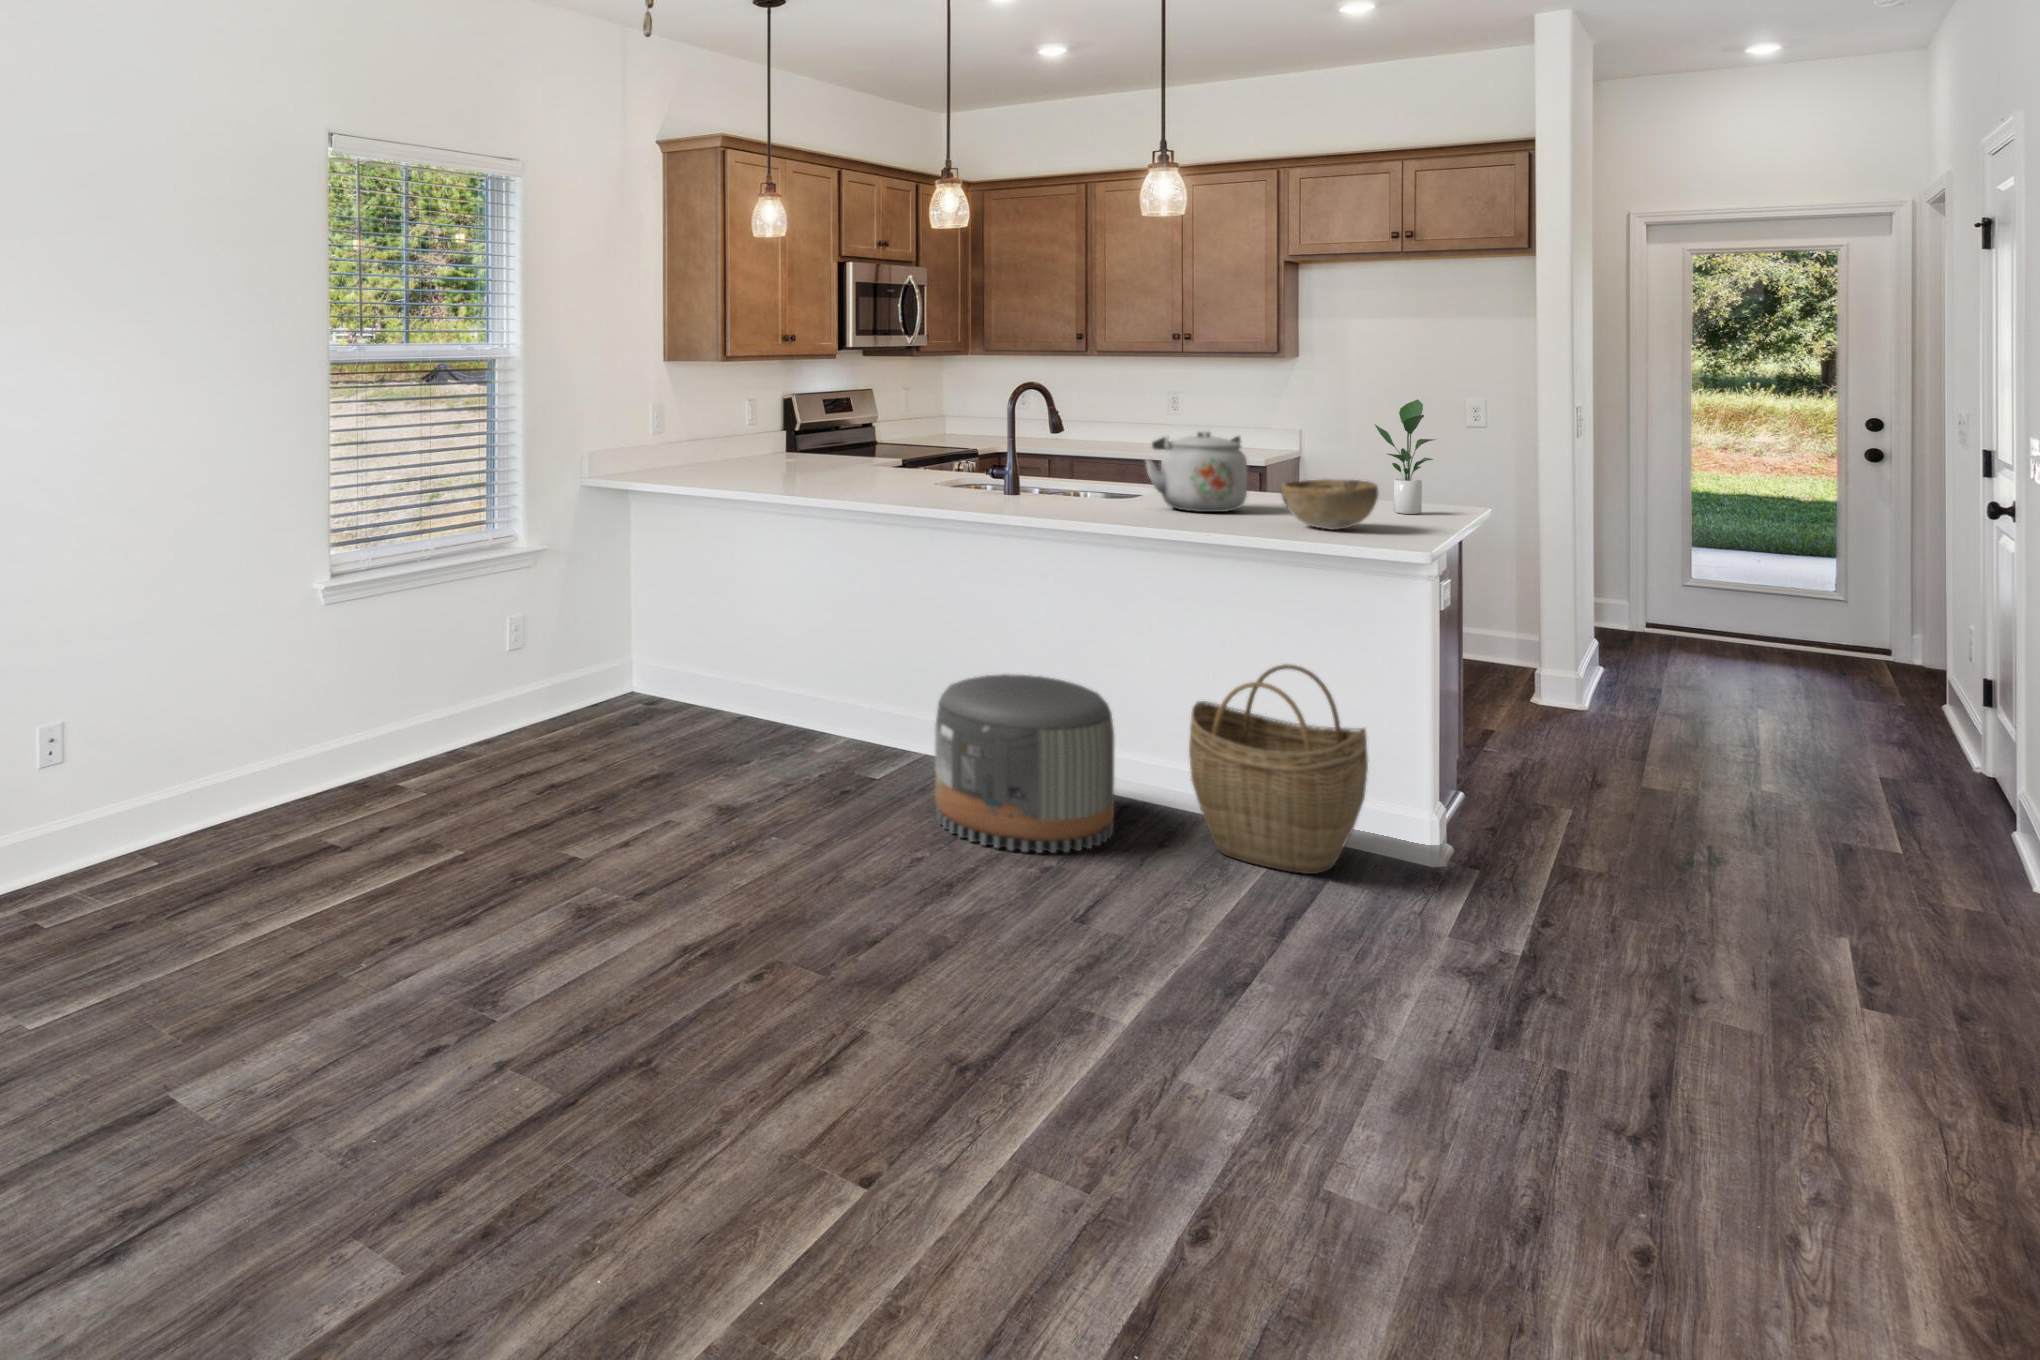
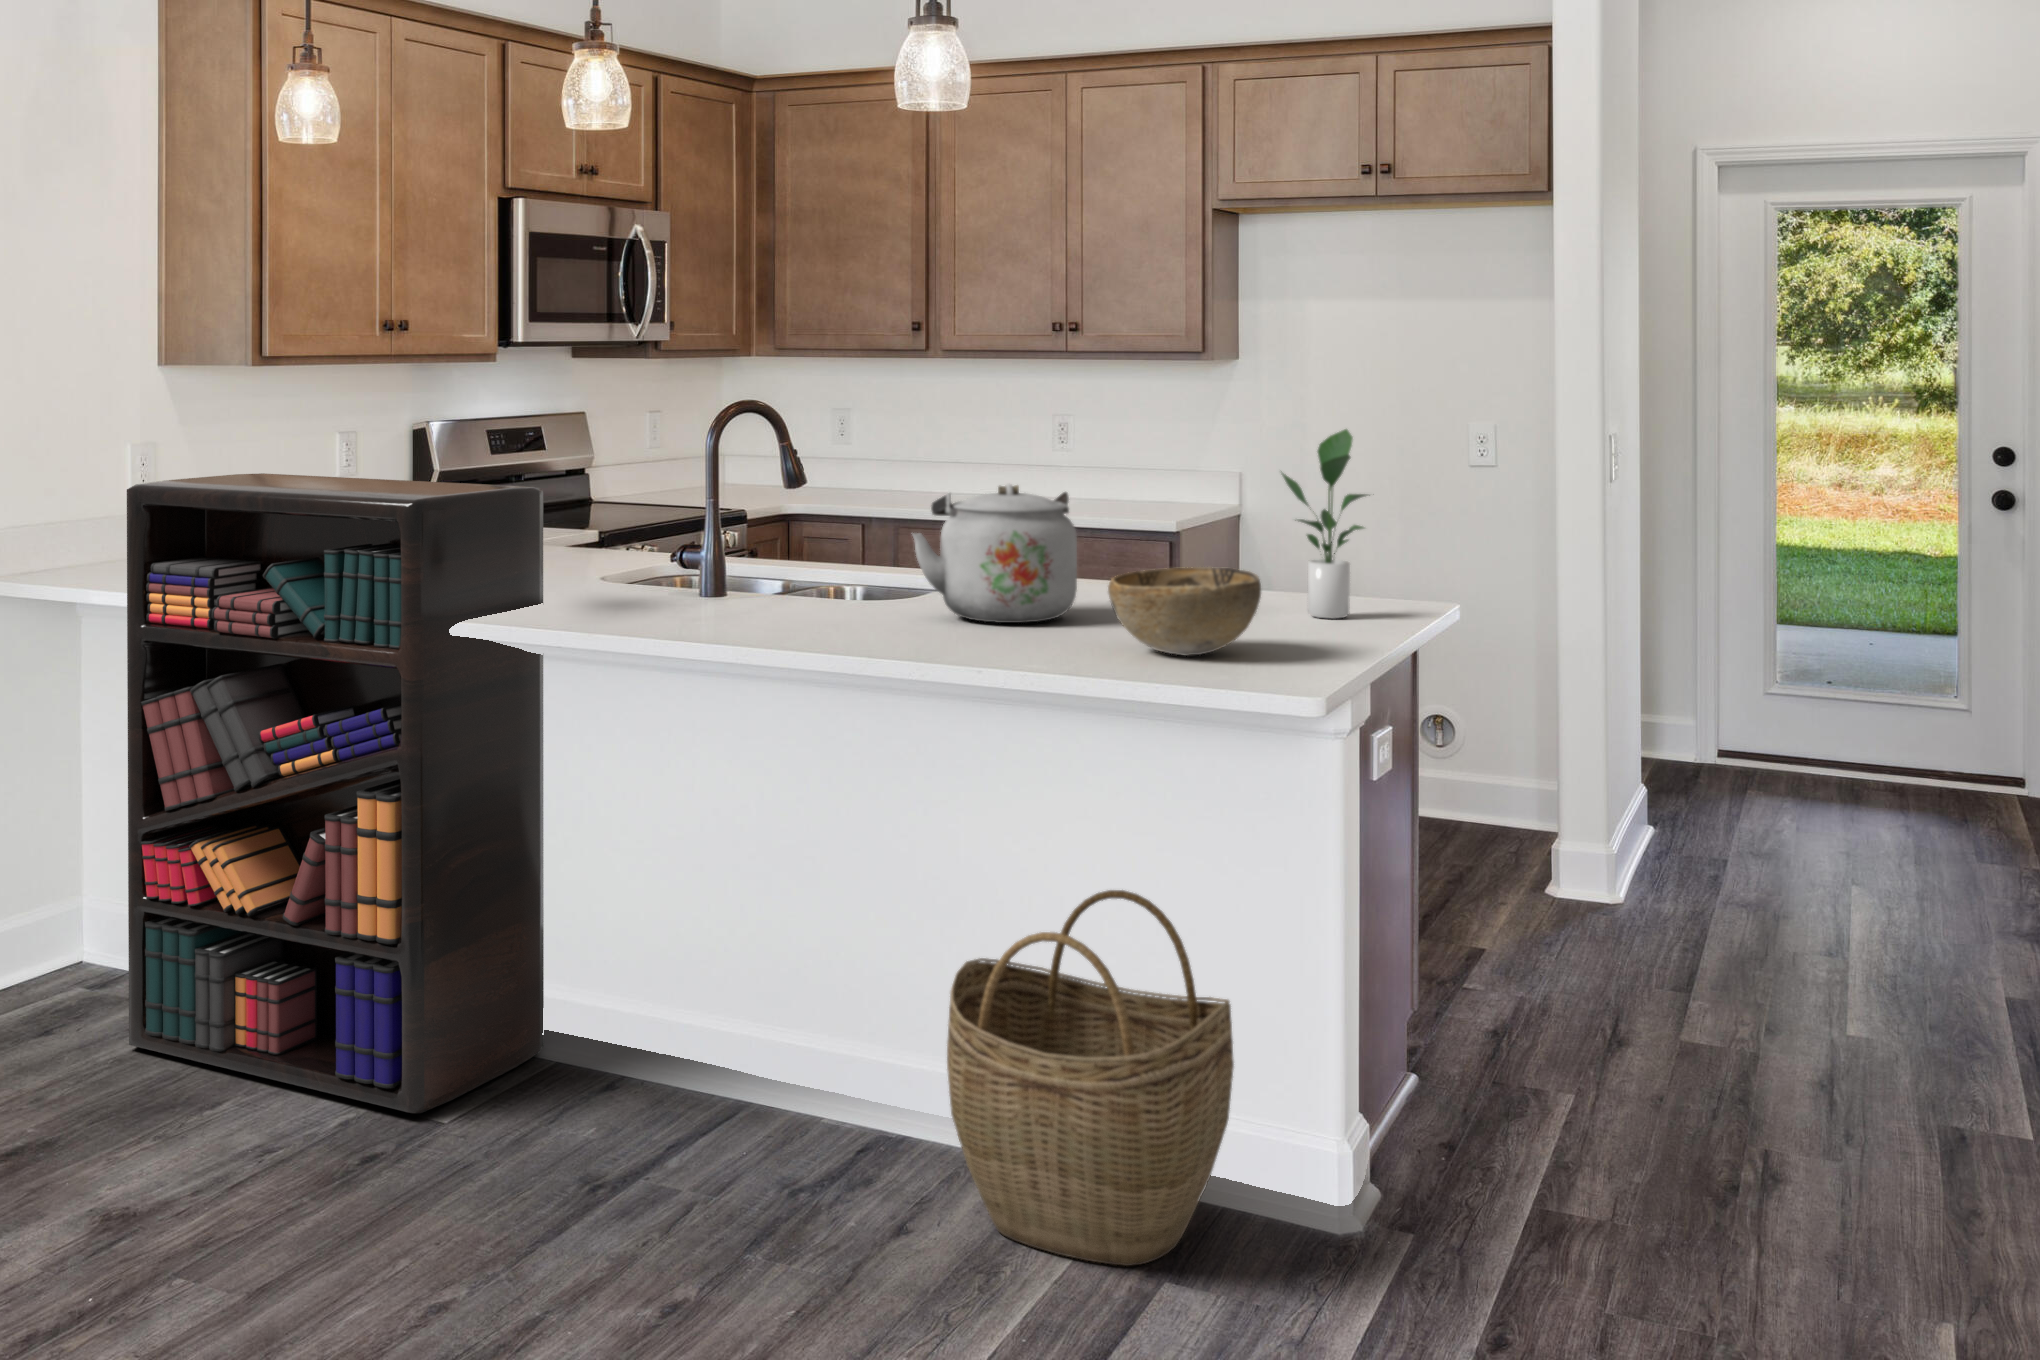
bookshelf: none [682,422,918,779] -> present [127,473,544,1113]
pouf: present [935,674,1114,853] -> none [521,920,830,1258]

